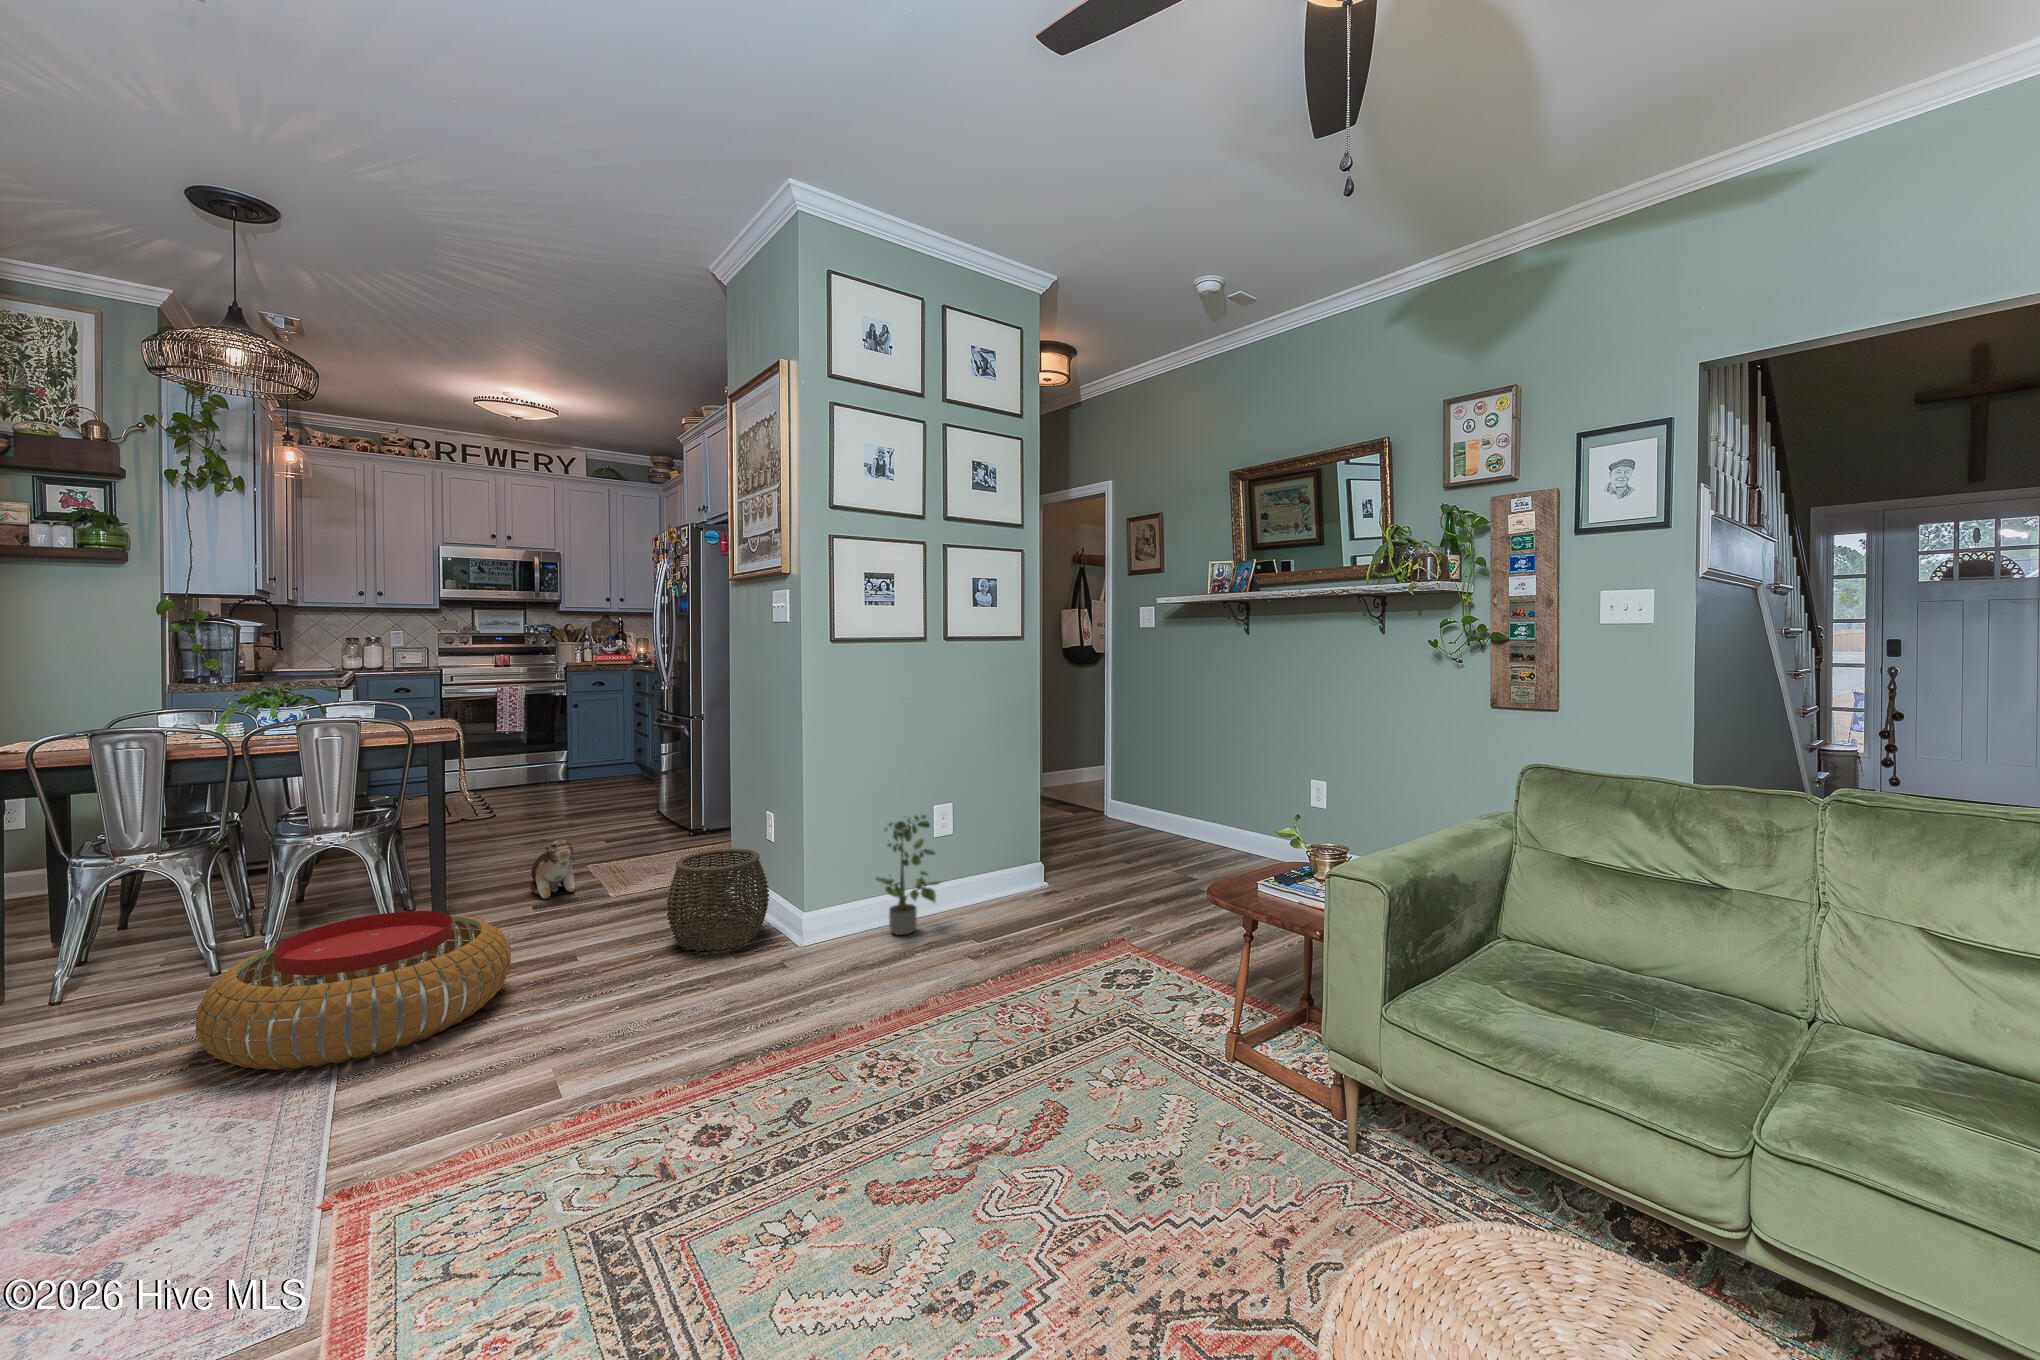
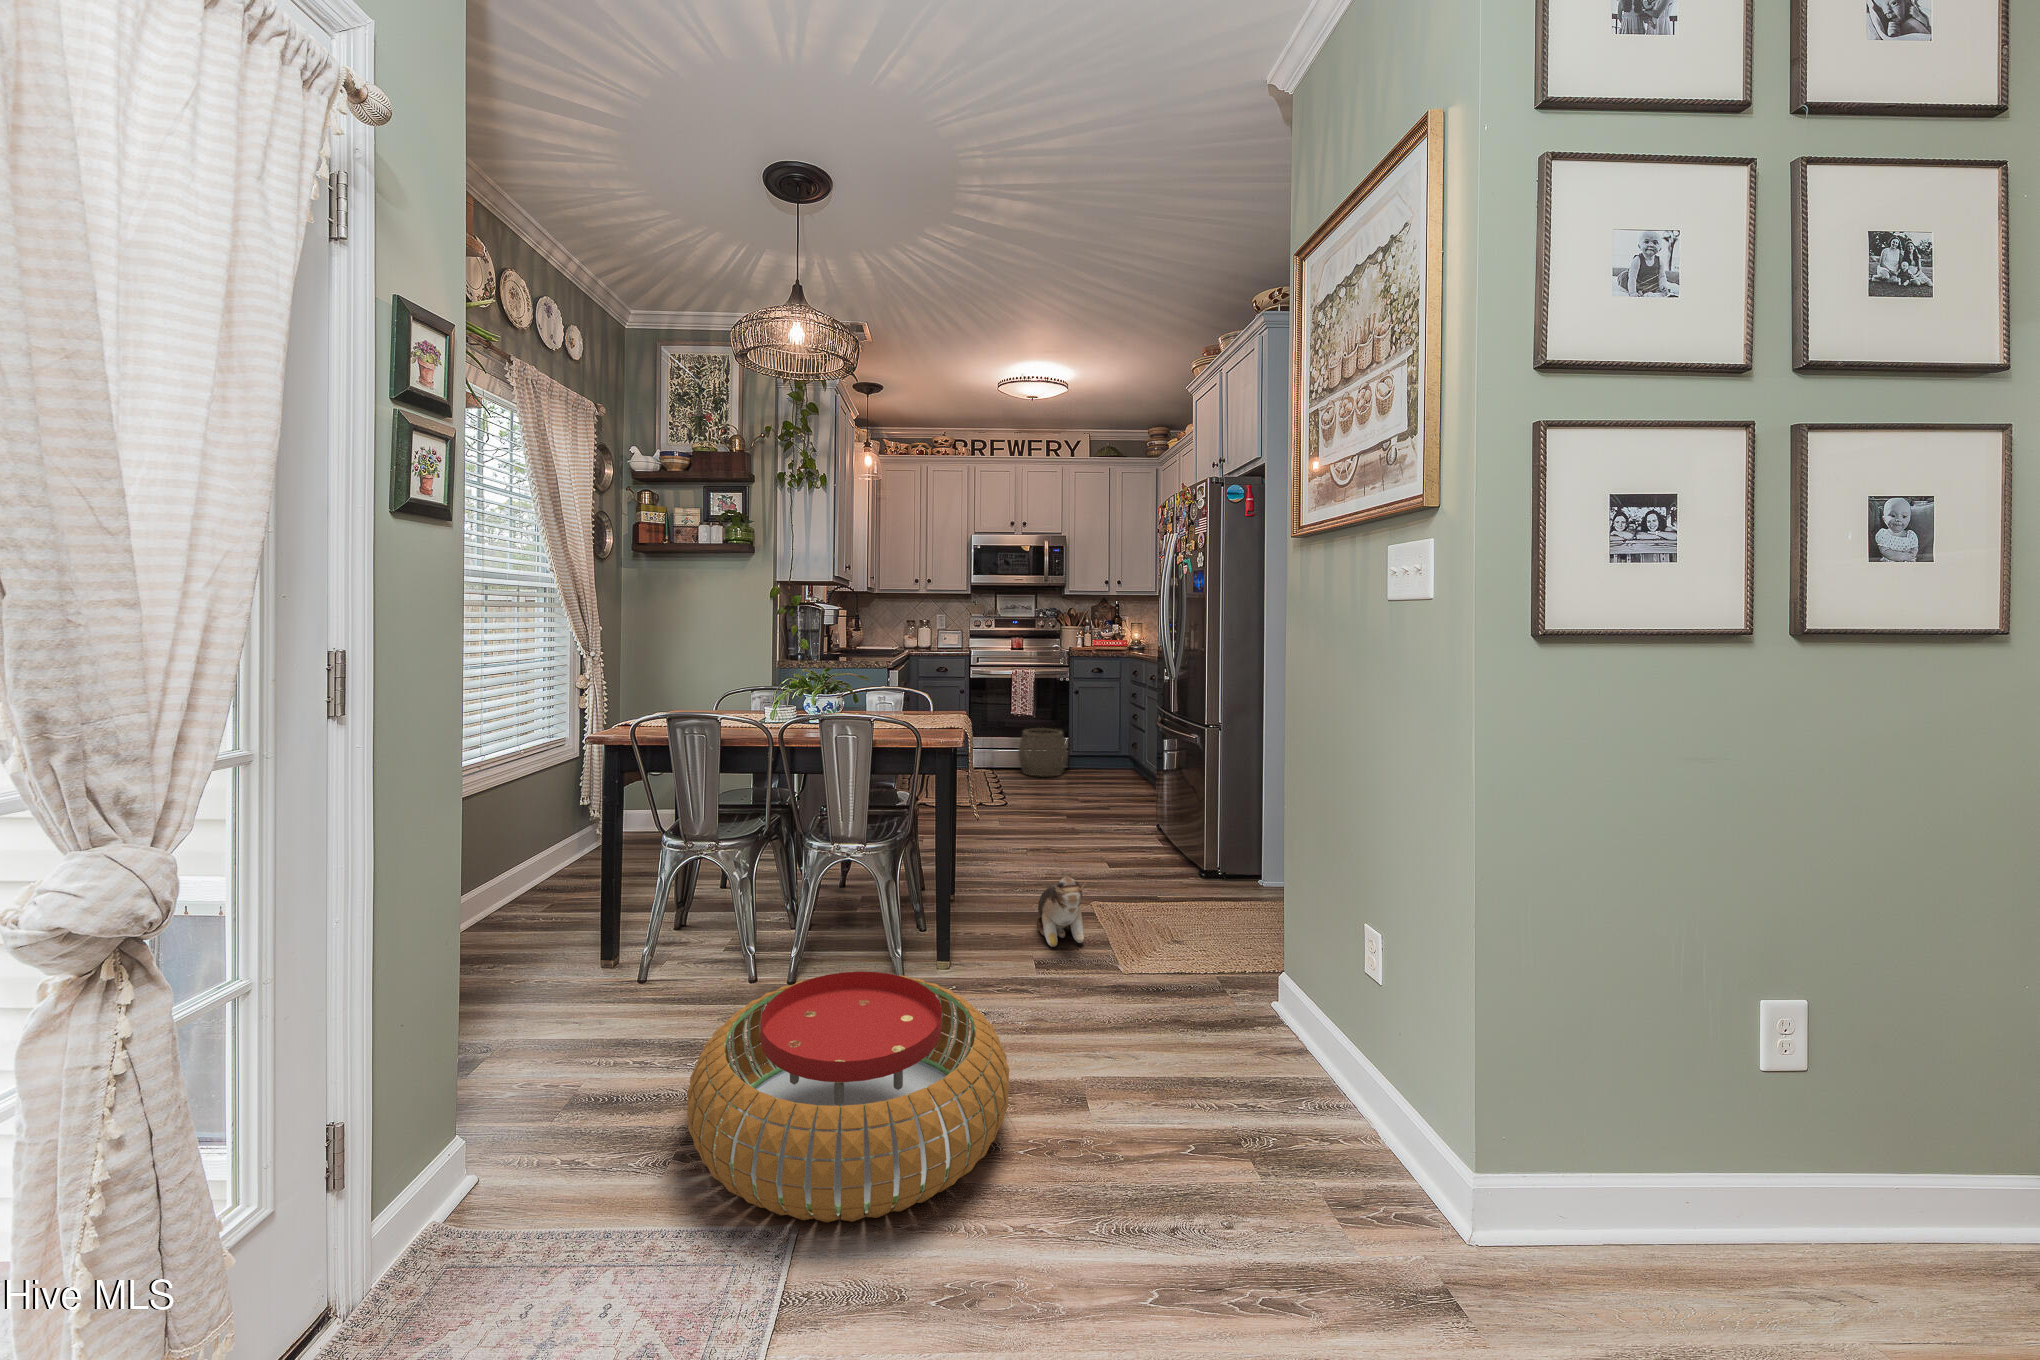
potted plant: present [876,815,939,935] -> none [1628,1009,1810,1277]
woven basket: present [666,849,769,952] -> present [1018,728,1067,777]

